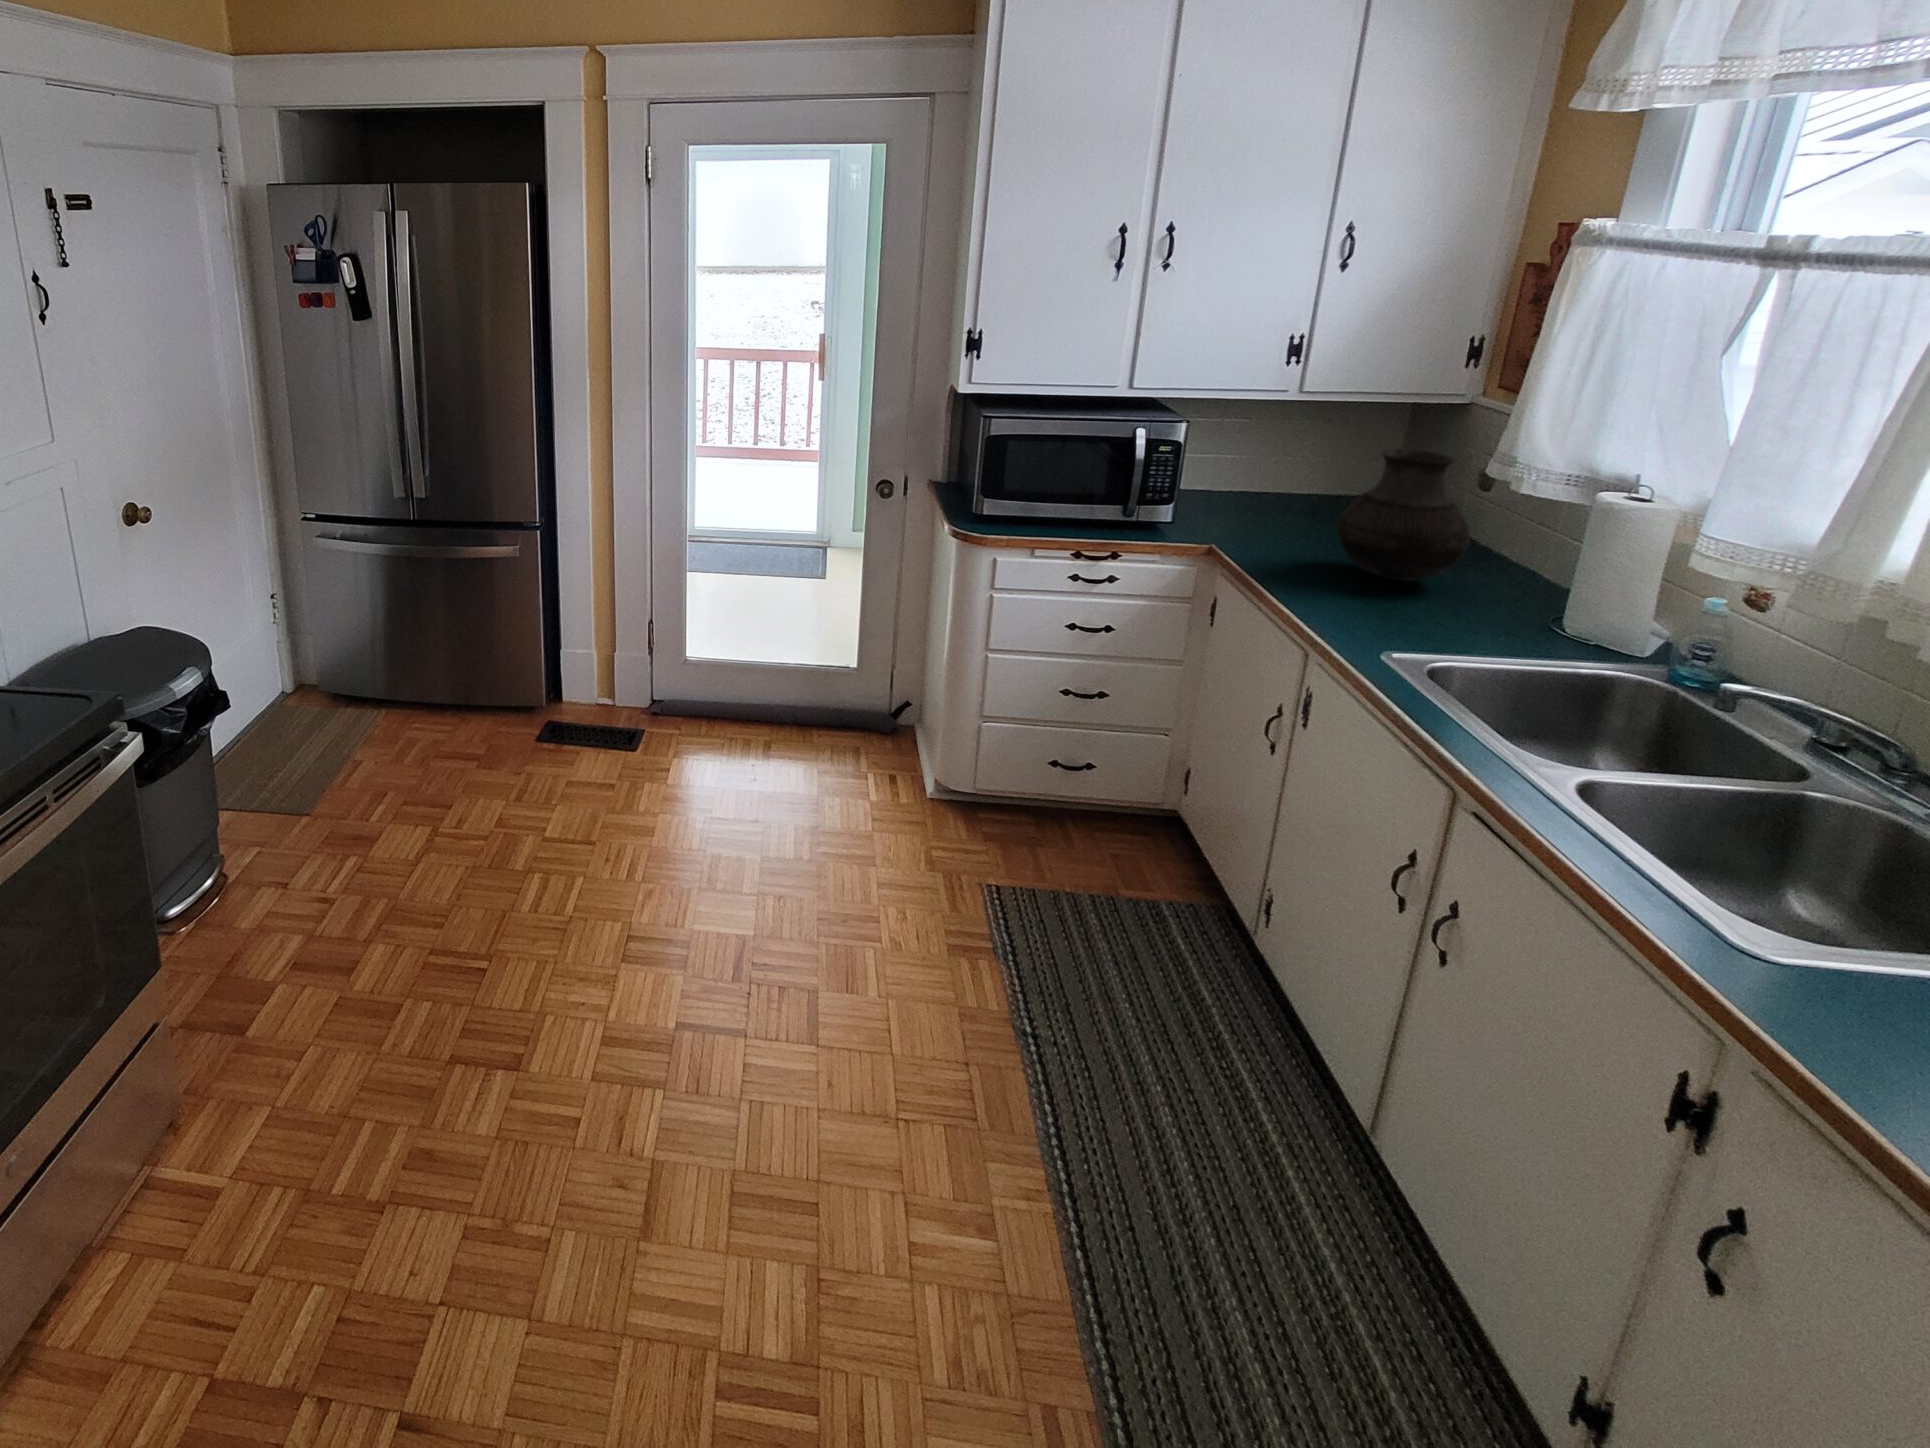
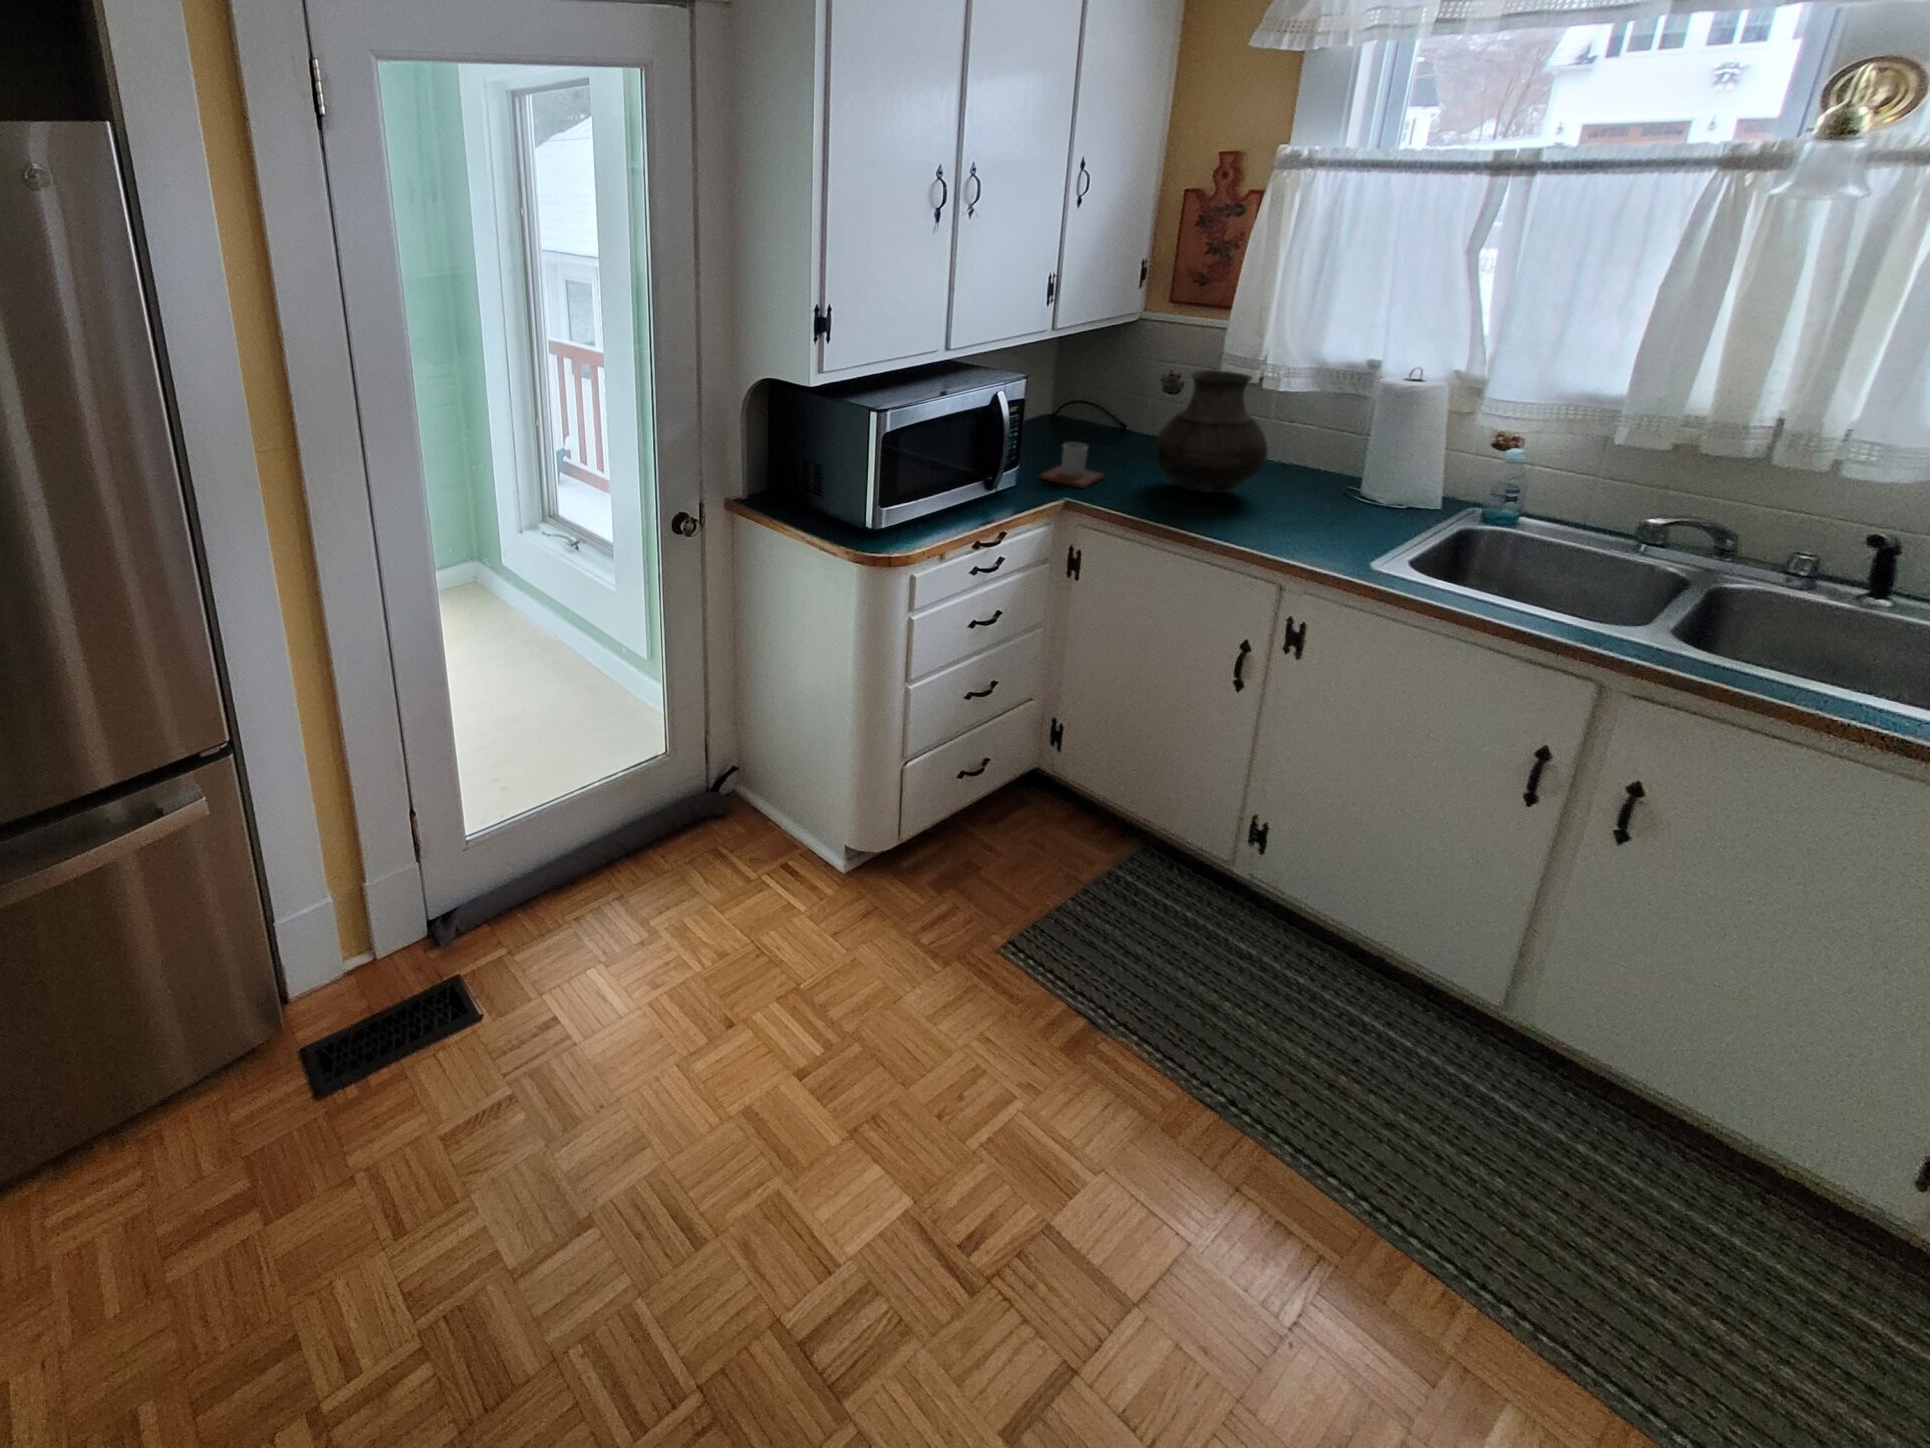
mug: none [1233,502,1307,546] -> present [1040,443,1105,488]

